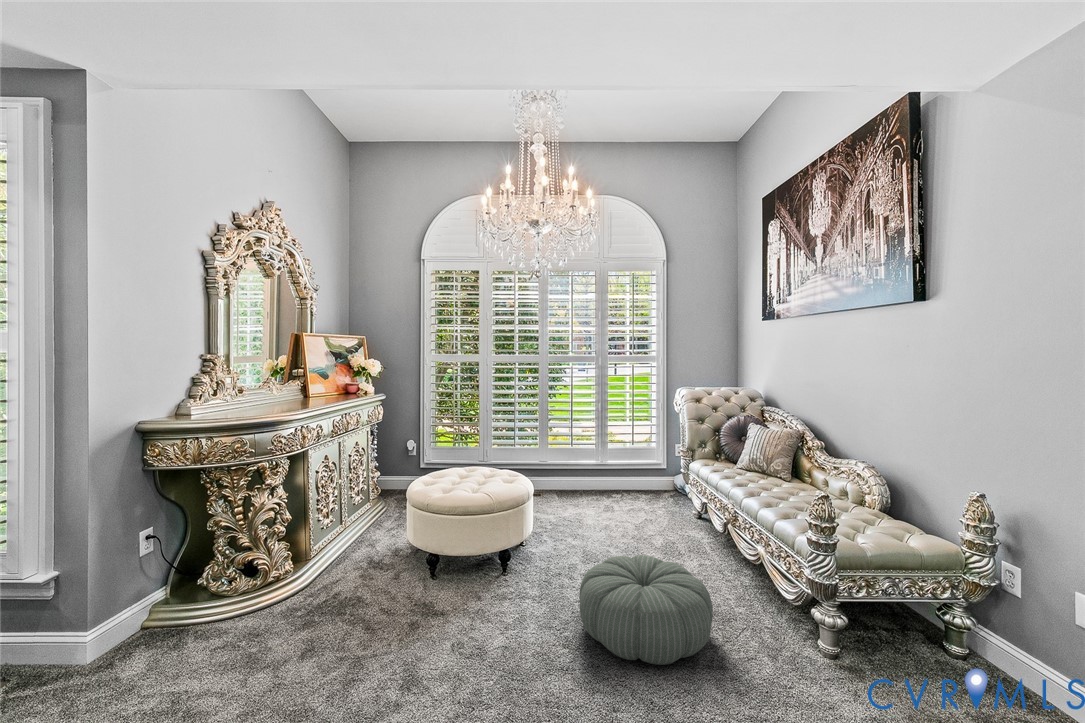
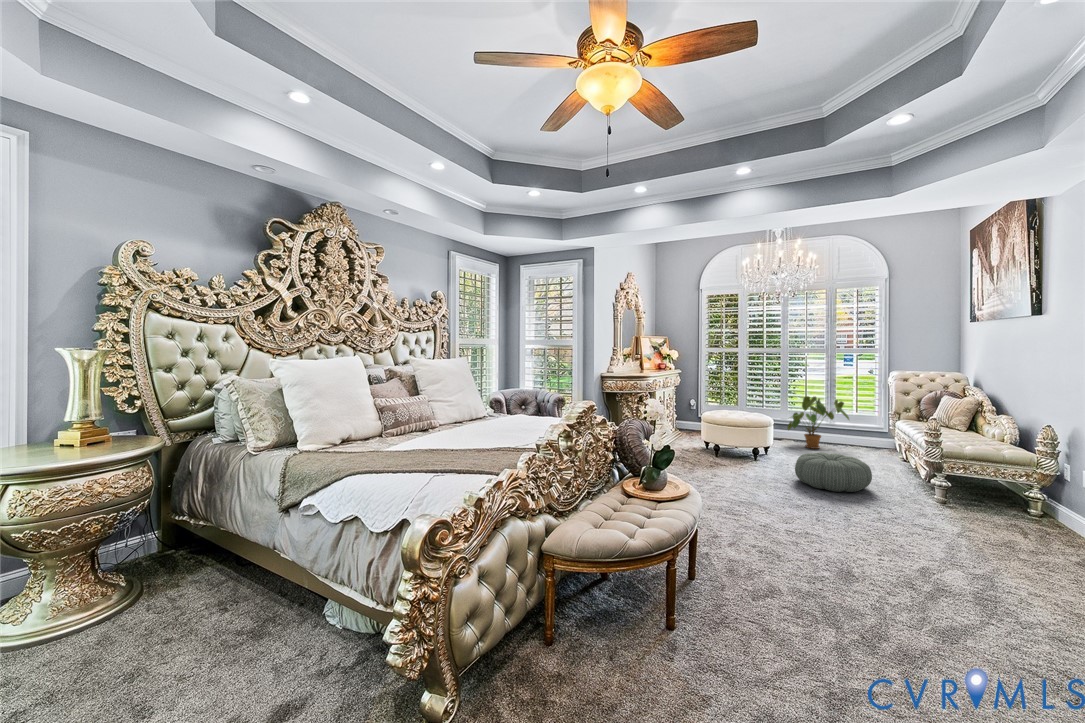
house plant: none [550,426,632,509] -> present [787,396,849,449]

